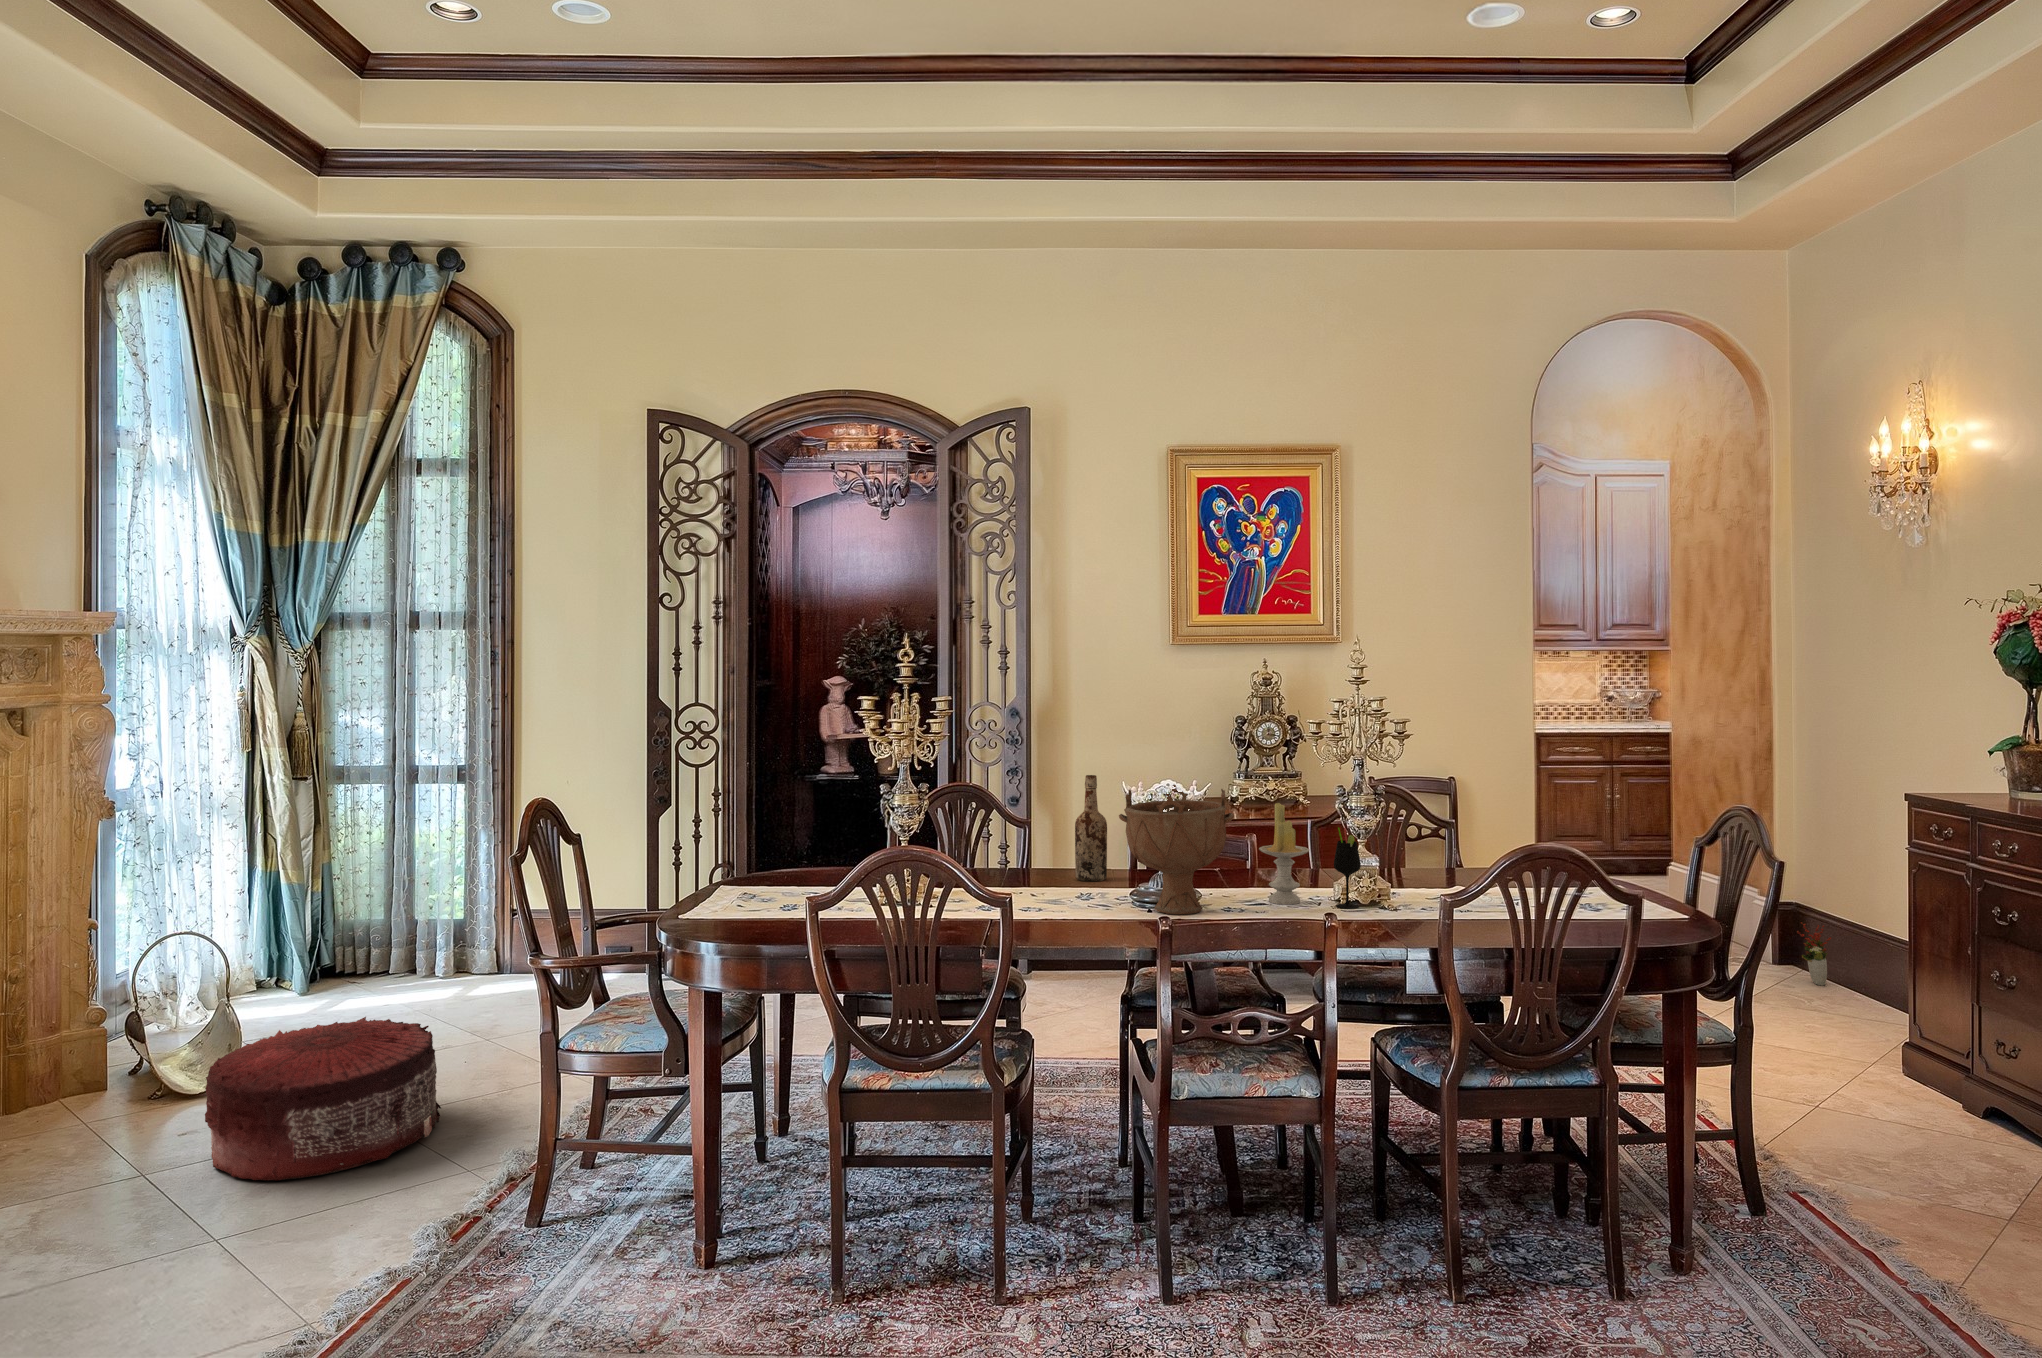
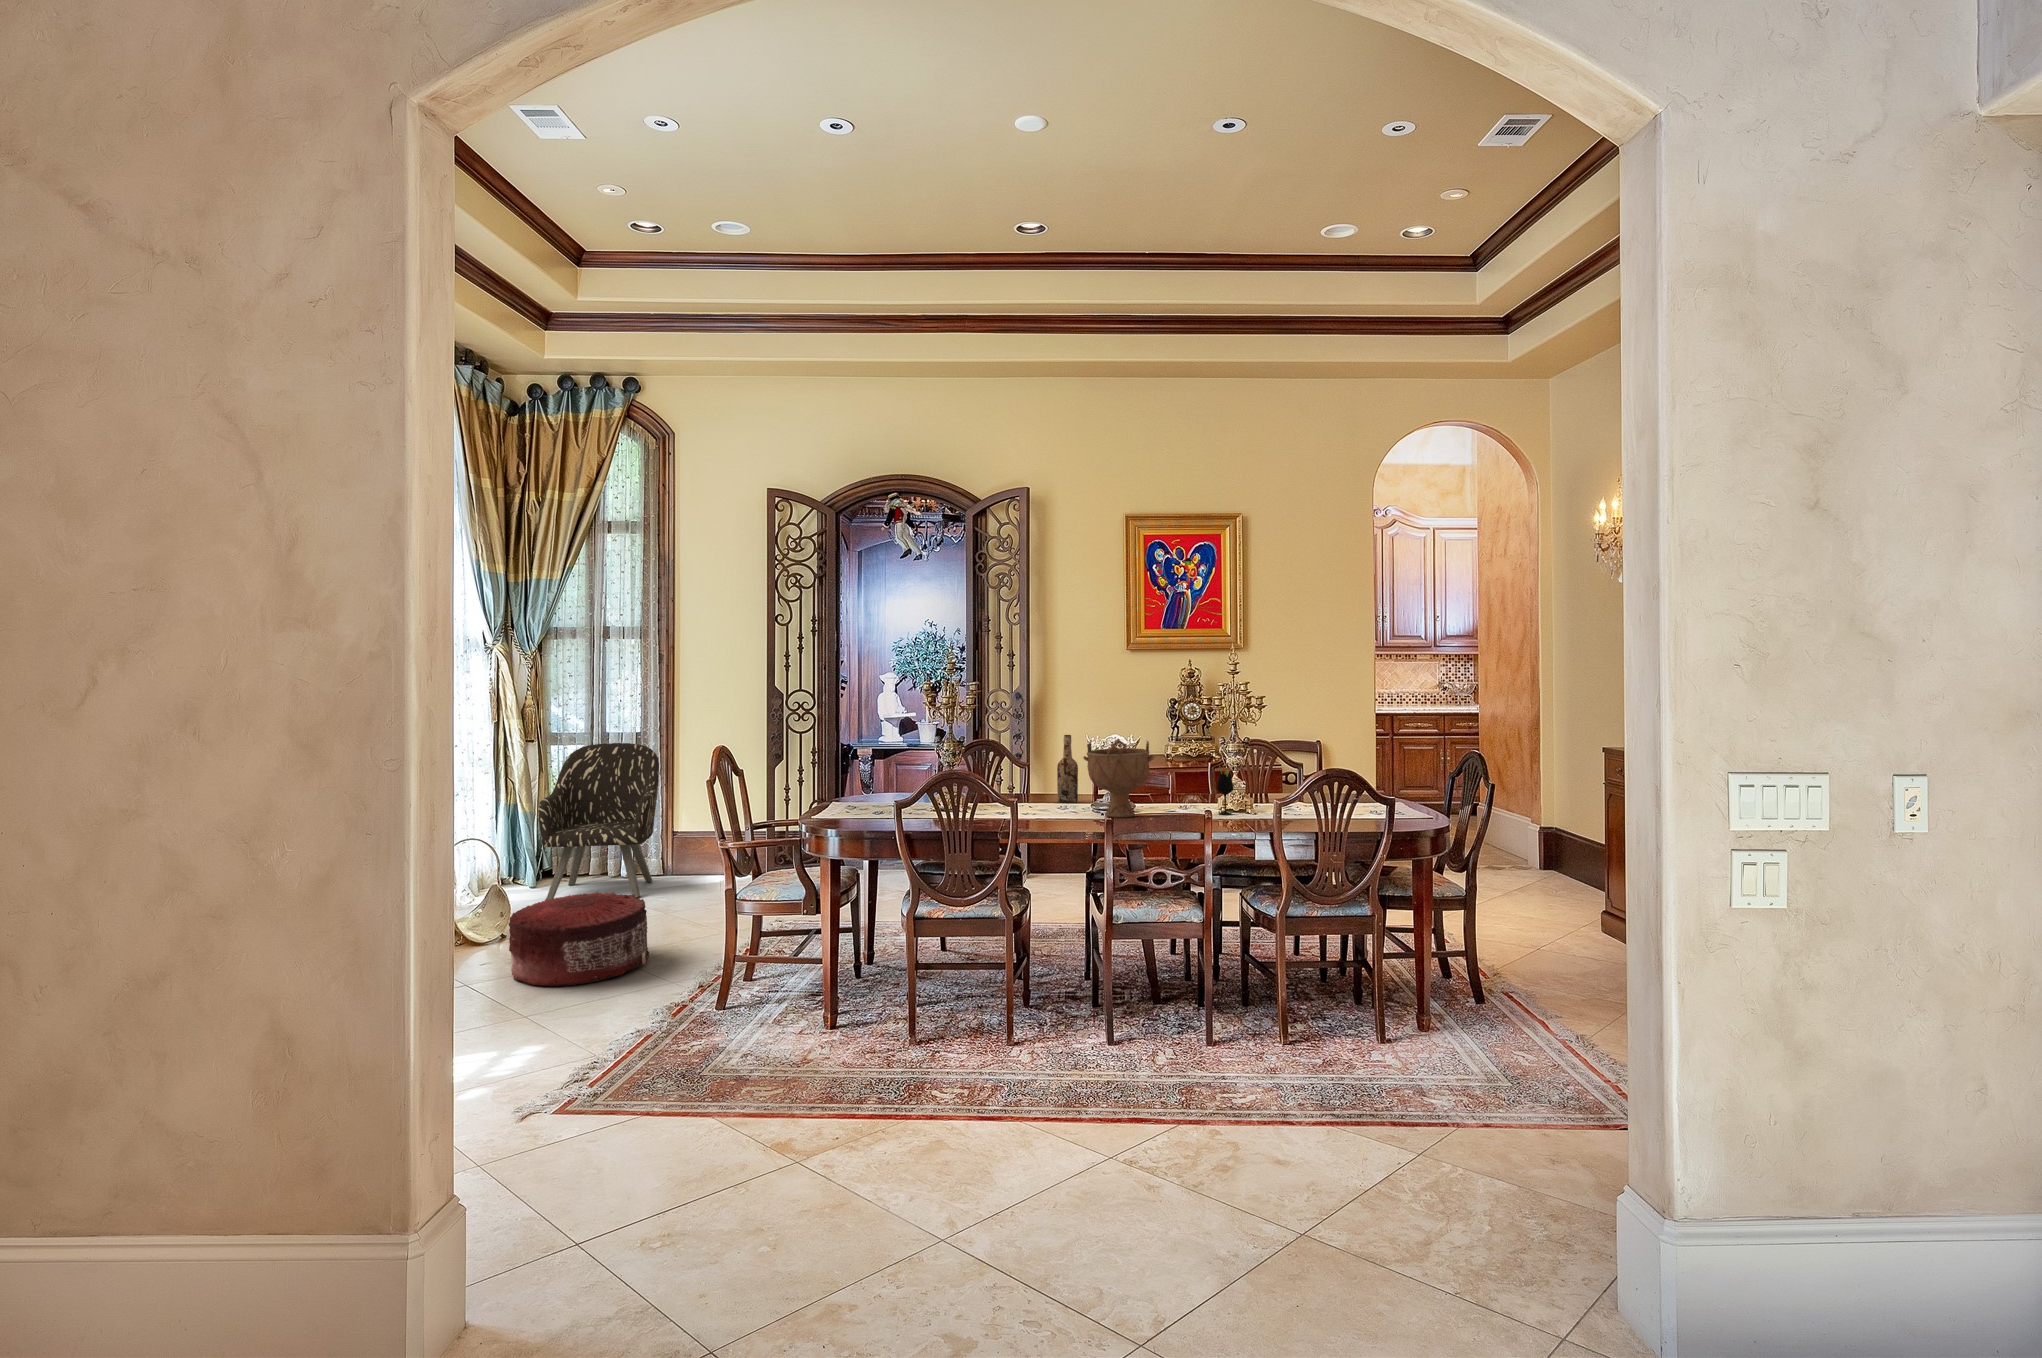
armchair: none [304,781,493,1019] -> present [538,743,659,899]
candle: present [1259,803,1309,905] -> none [1171,750,1203,813]
decorative plant: present [1797,922,1831,985] -> none [1559,842,1583,886]

